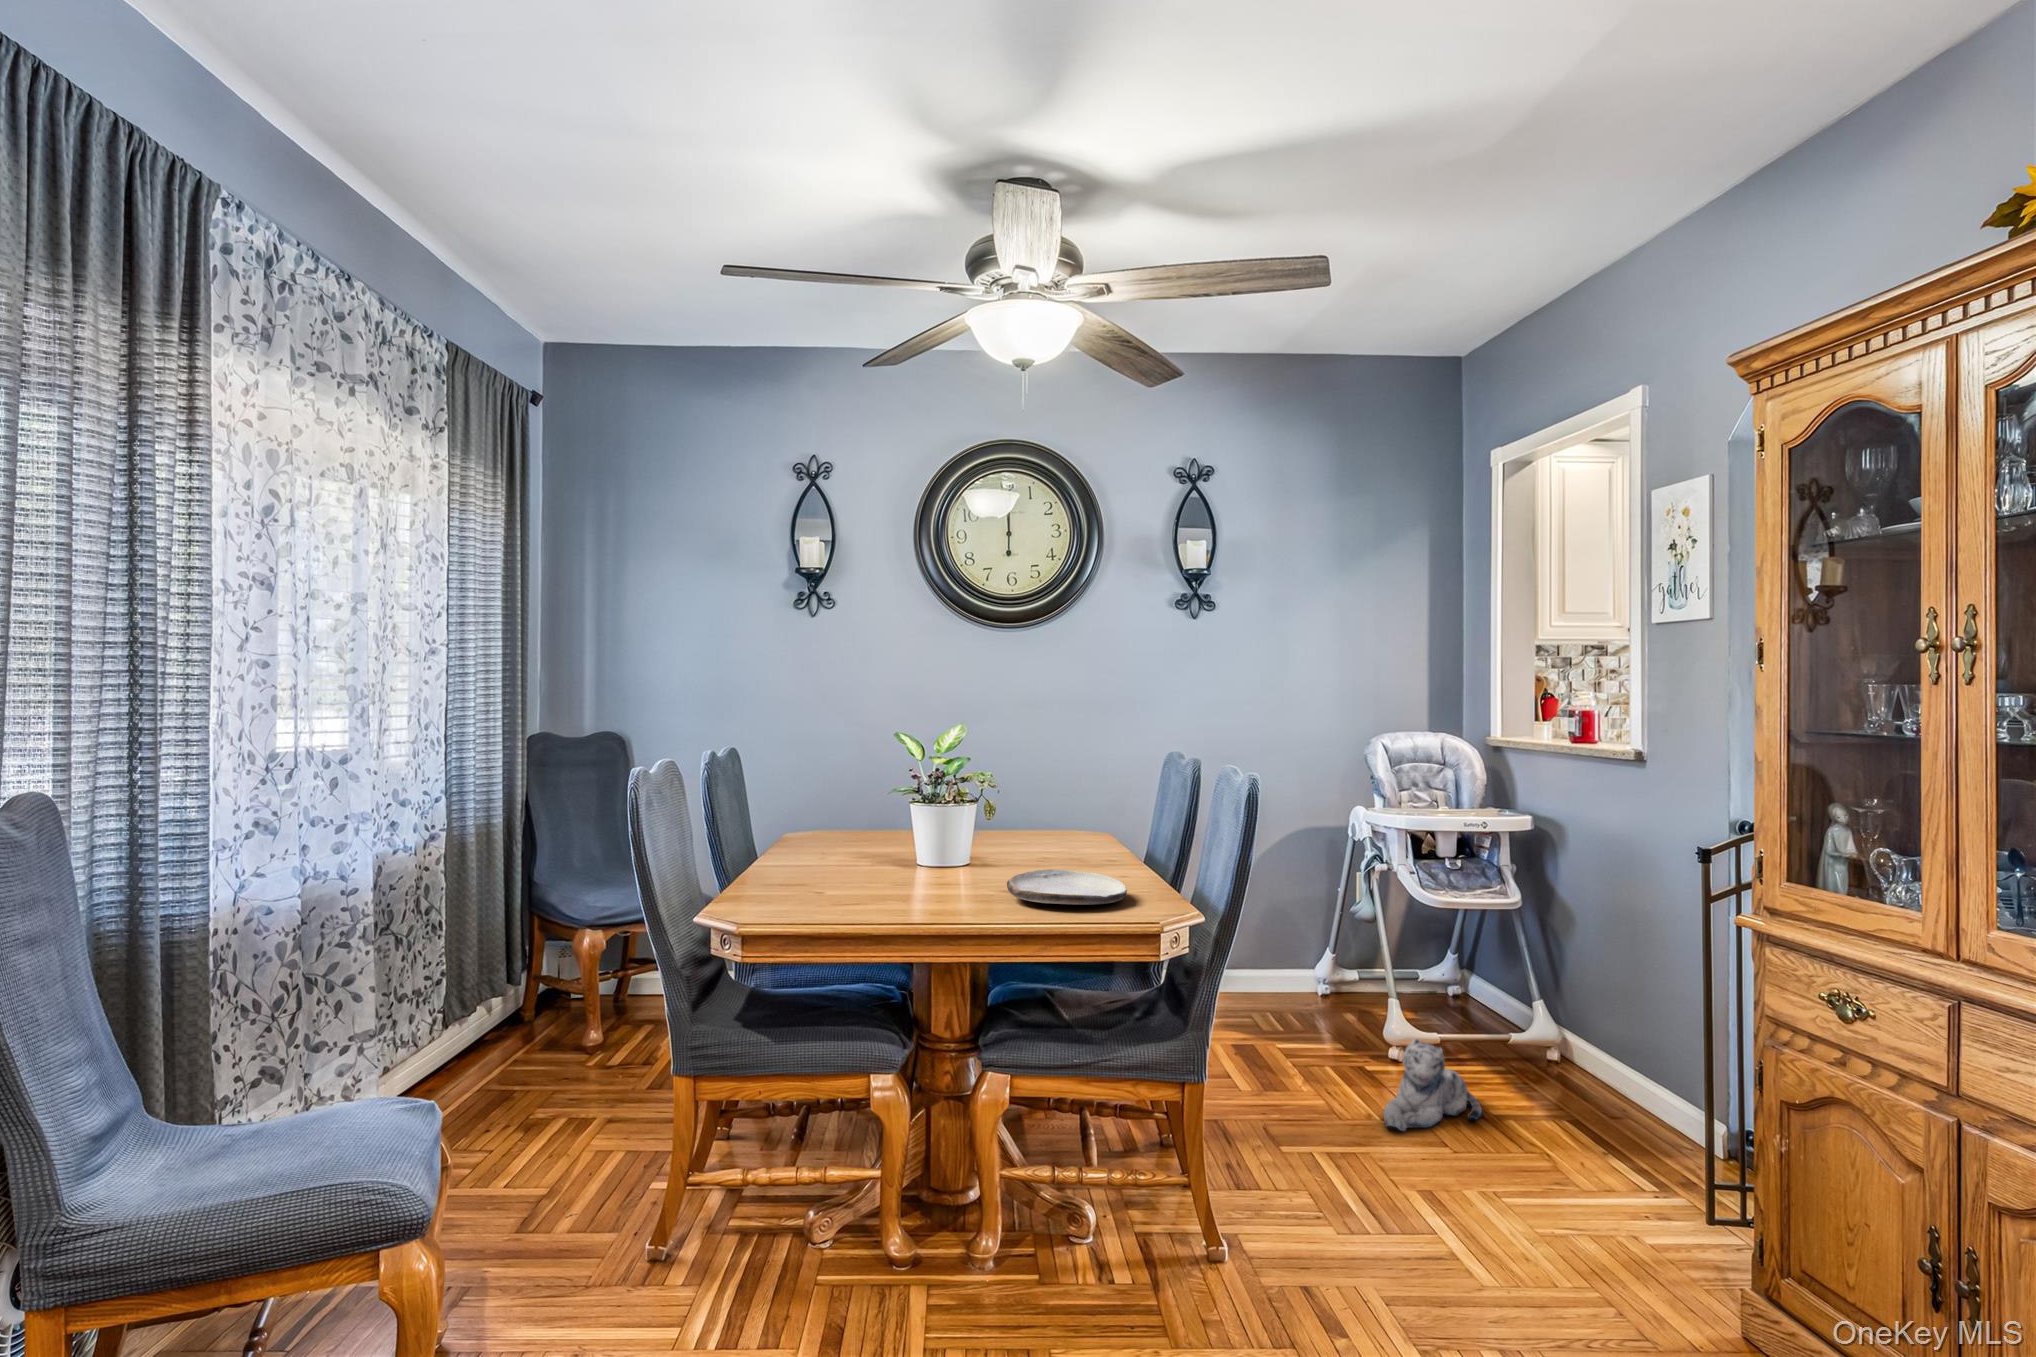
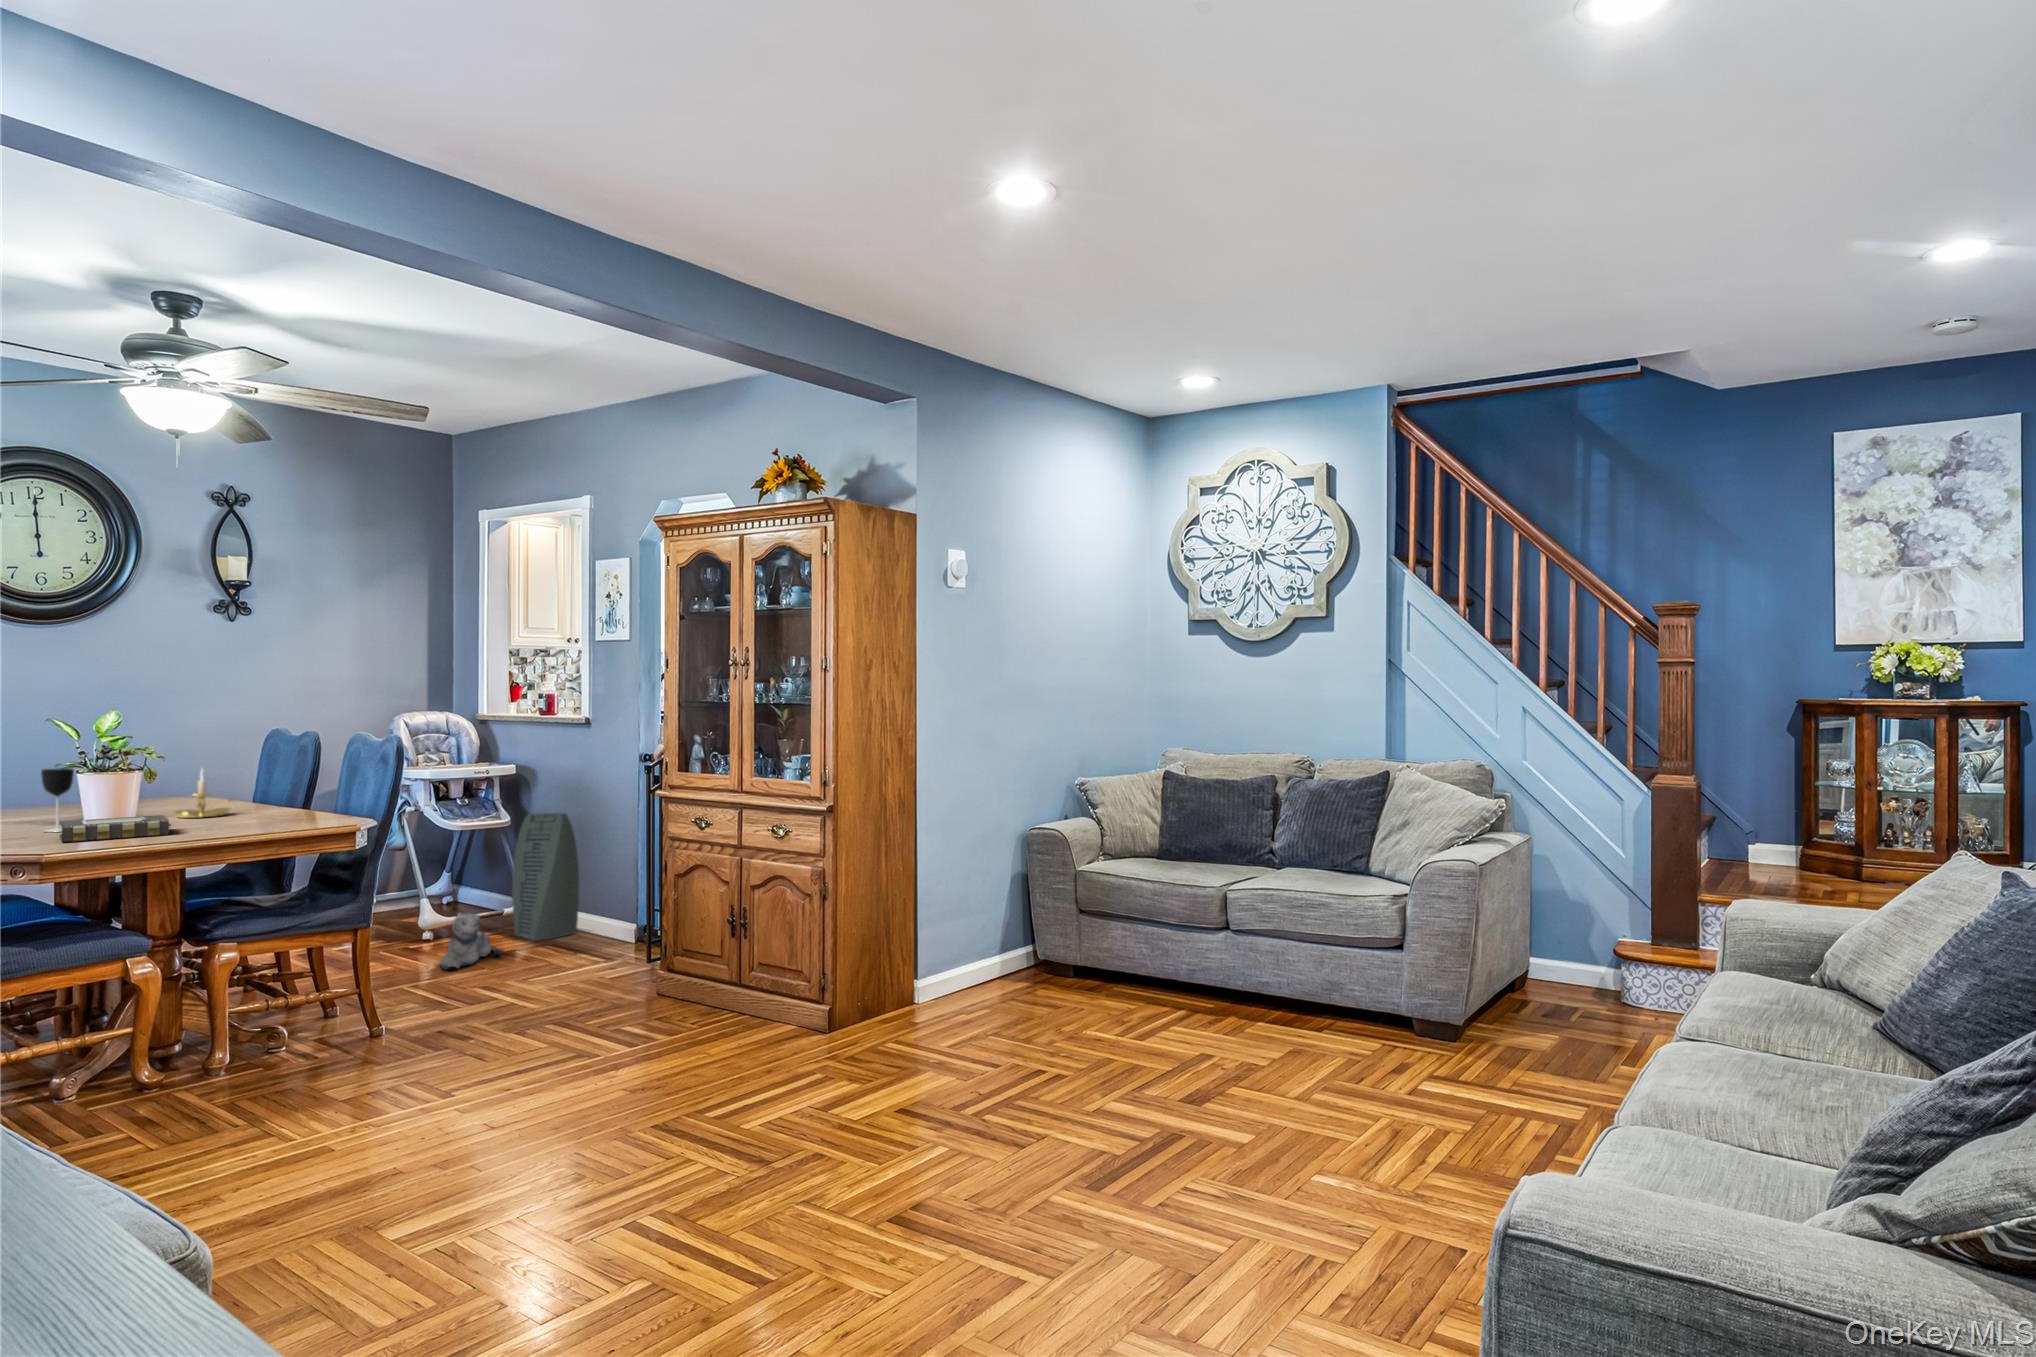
wine glass: none [874,791,904,869] -> present [41,768,74,832]
candle holder: none [1019,800,1087,867] -> present [173,770,229,818]
book: none [837,860,964,896] -> present [56,815,171,842]
plate: present [1007,869,1127,905] -> none [223,810,321,828]
air purifier: none [1514,895,1625,1105] -> present [512,813,579,941]

